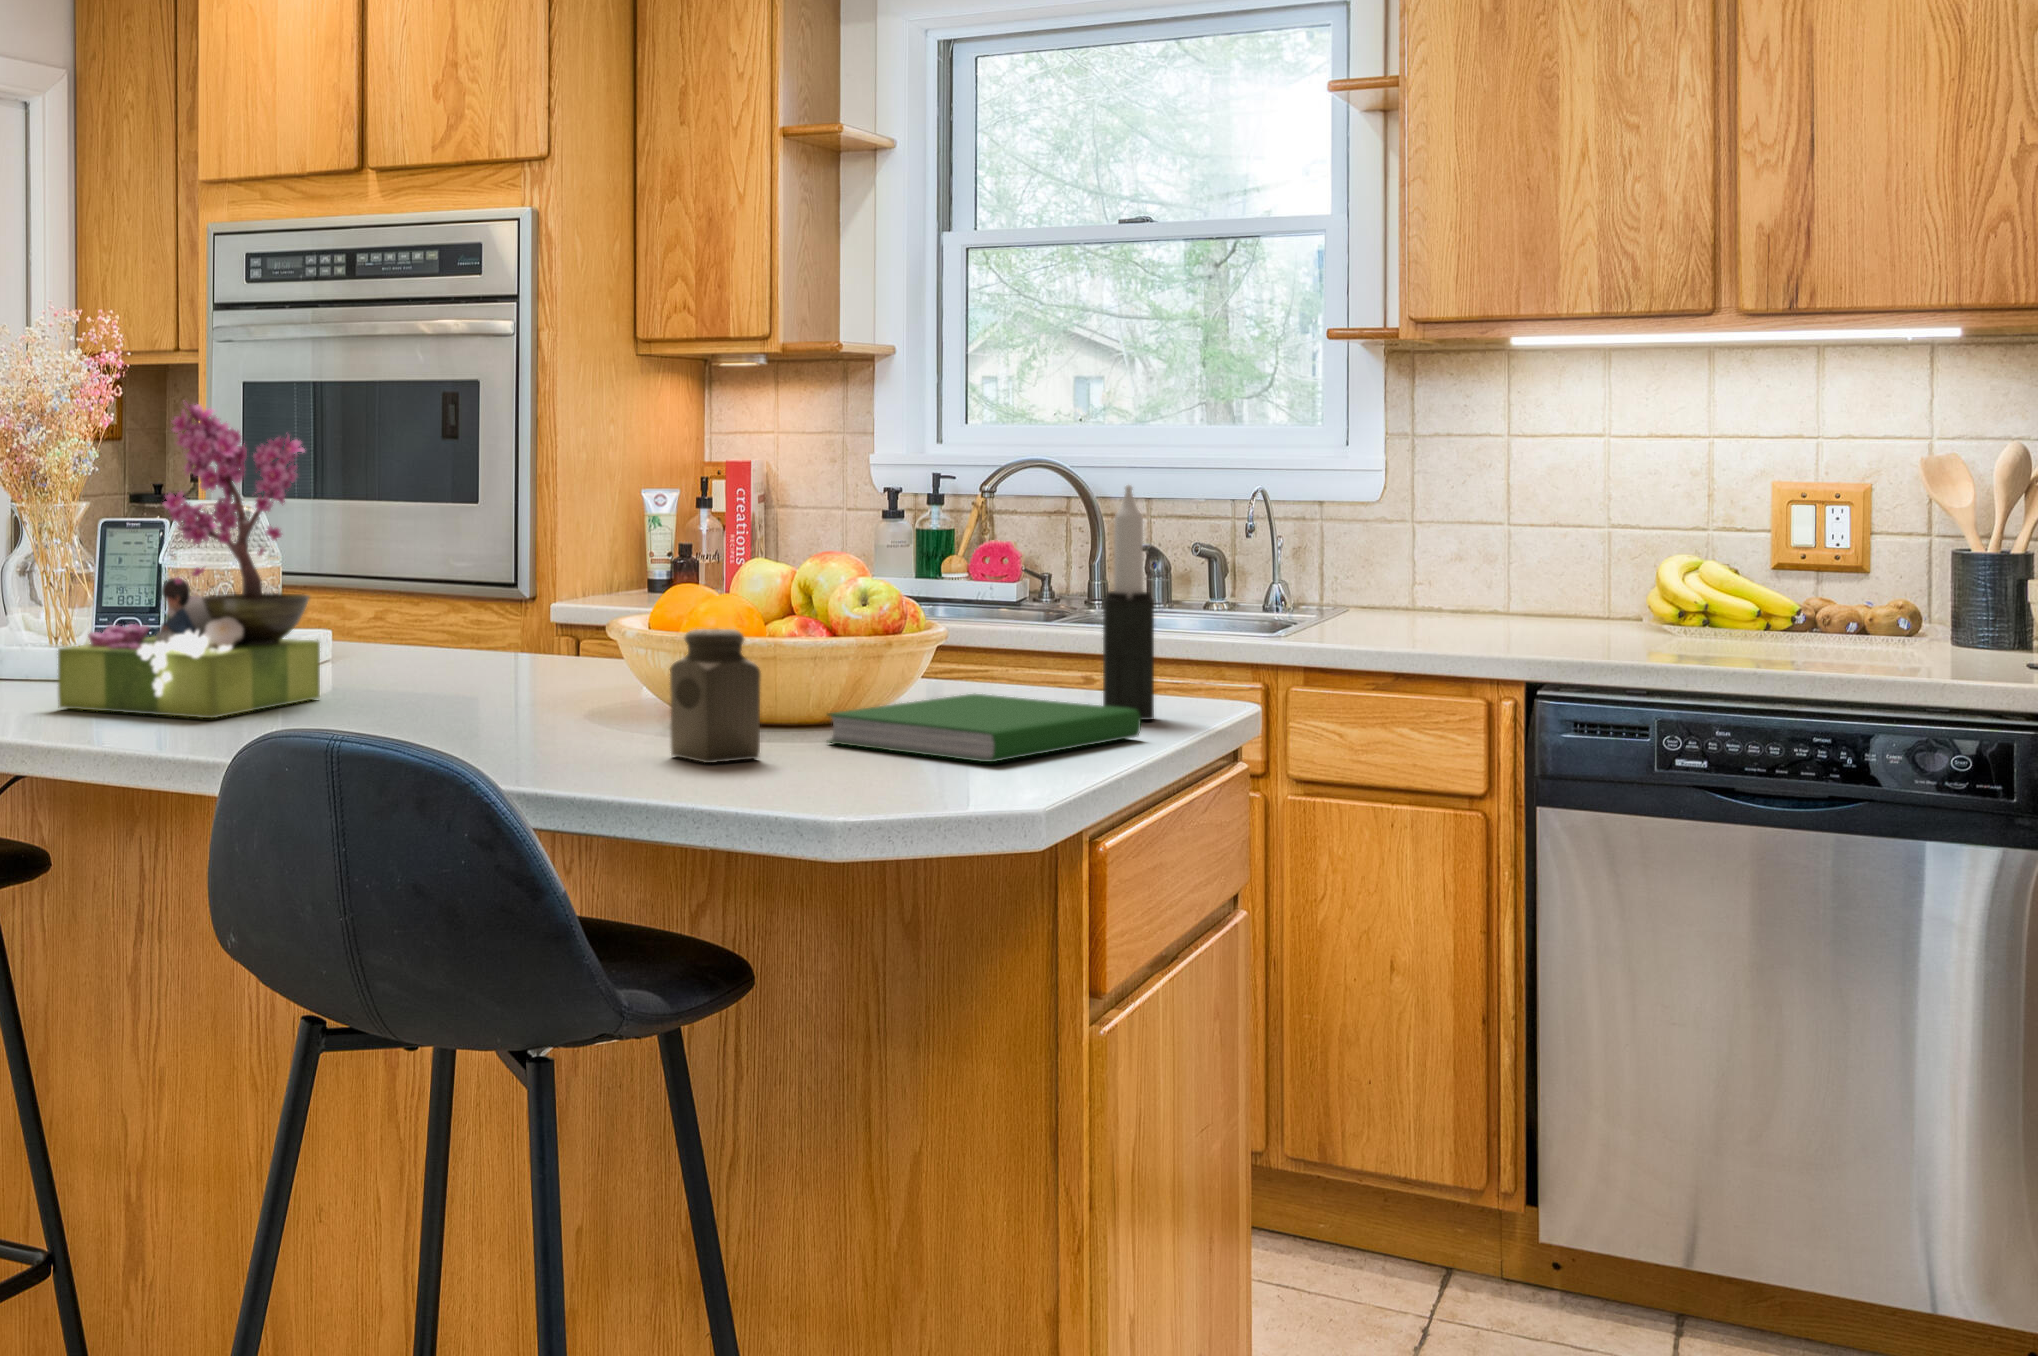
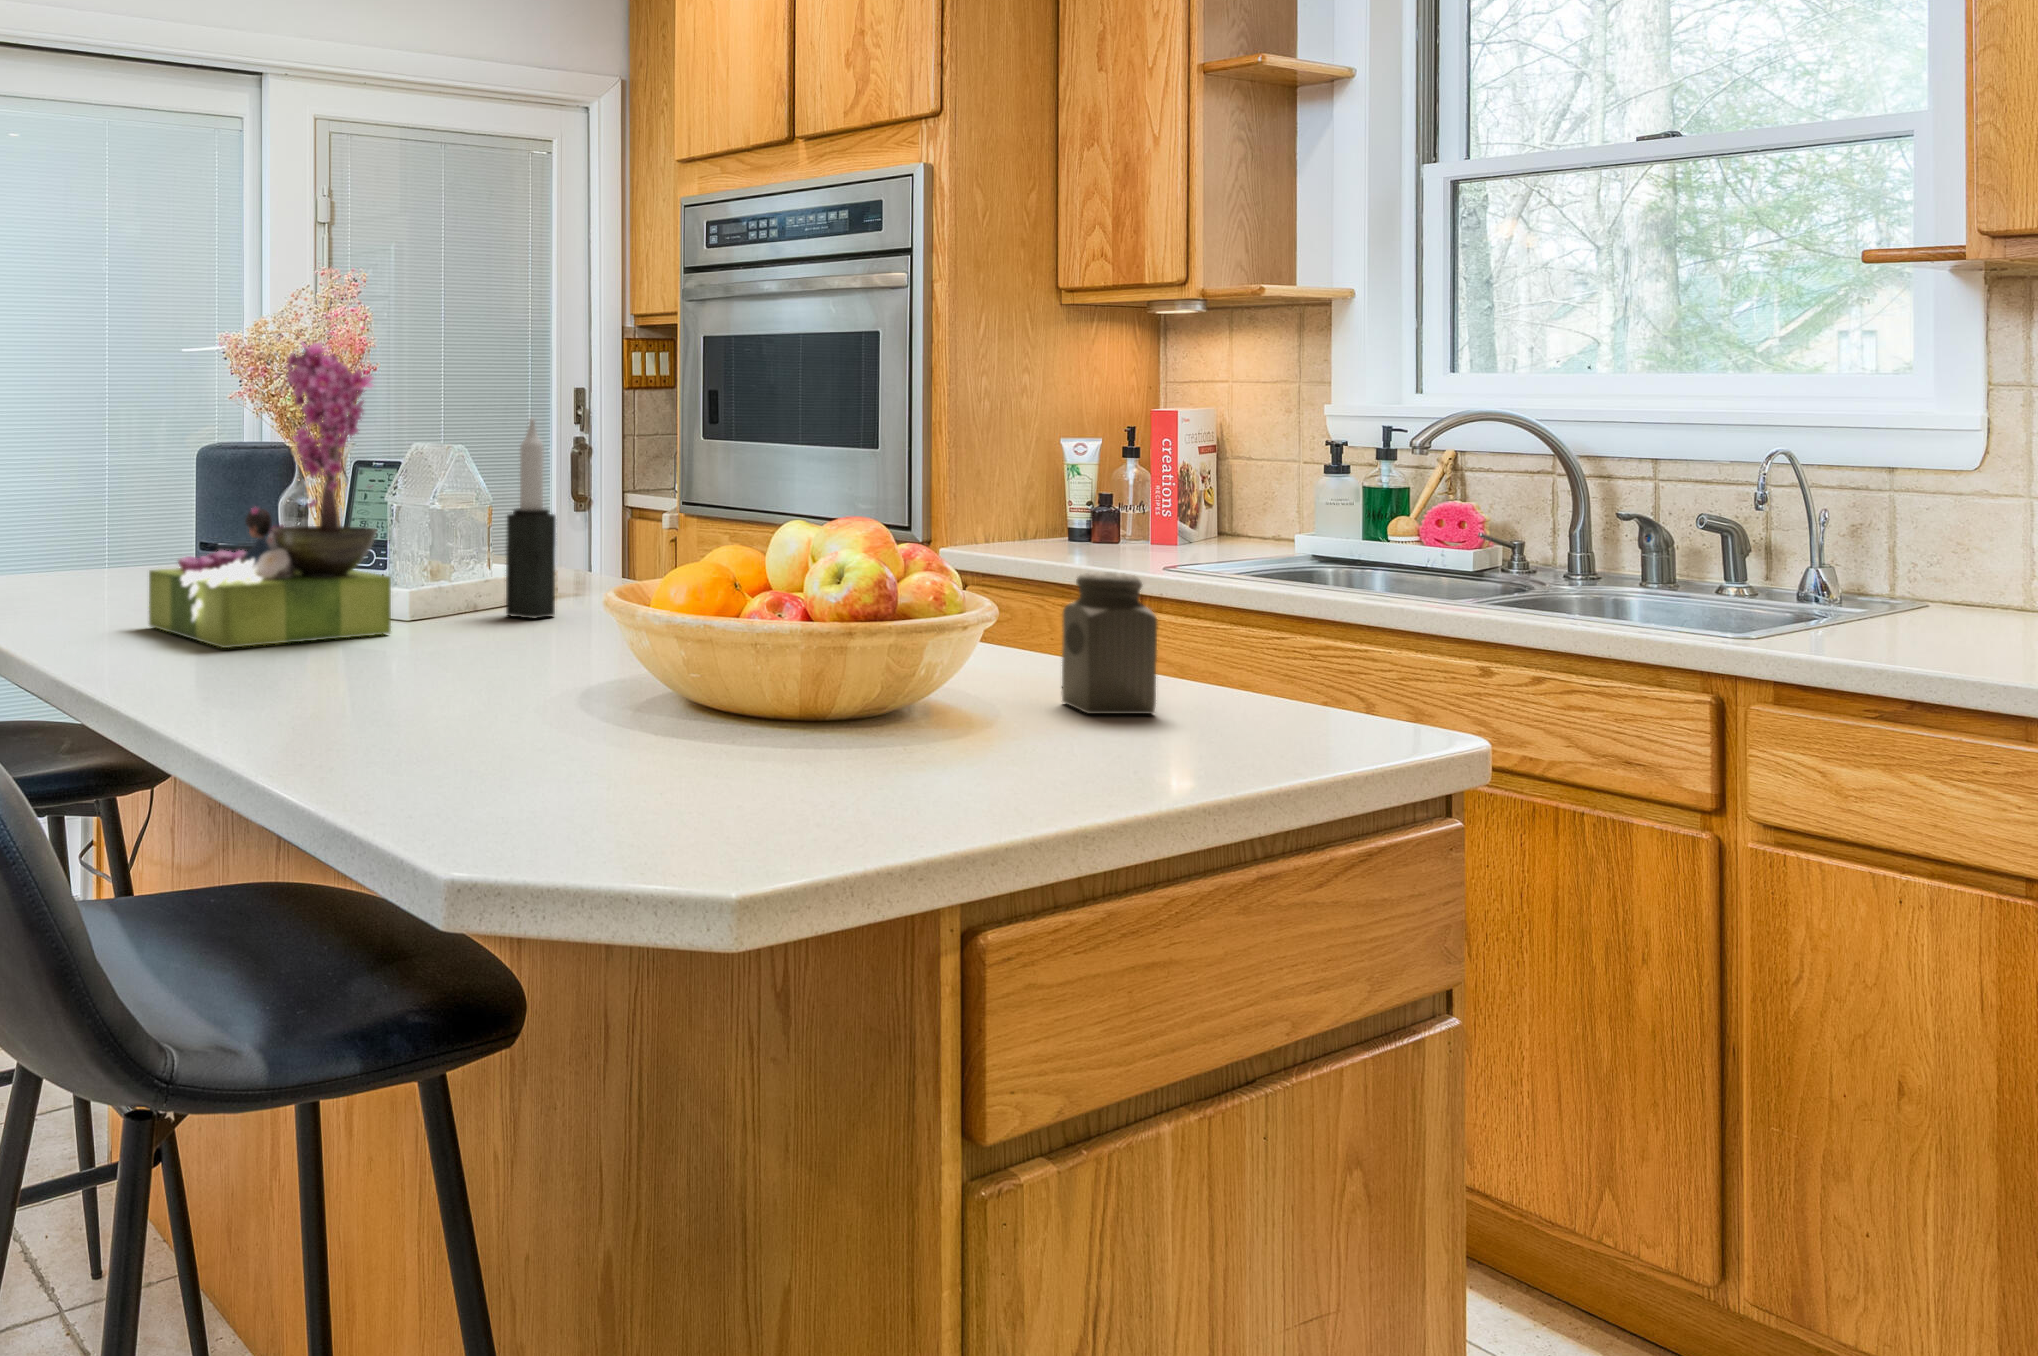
candle: present [1103,485,1154,720] -> present [506,418,556,619]
salt shaker: present [670,629,761,763] -> present [1062,572,1158,714]
hardcover book: present [828,694,1141,762] -> none [717,692,1144,795]

